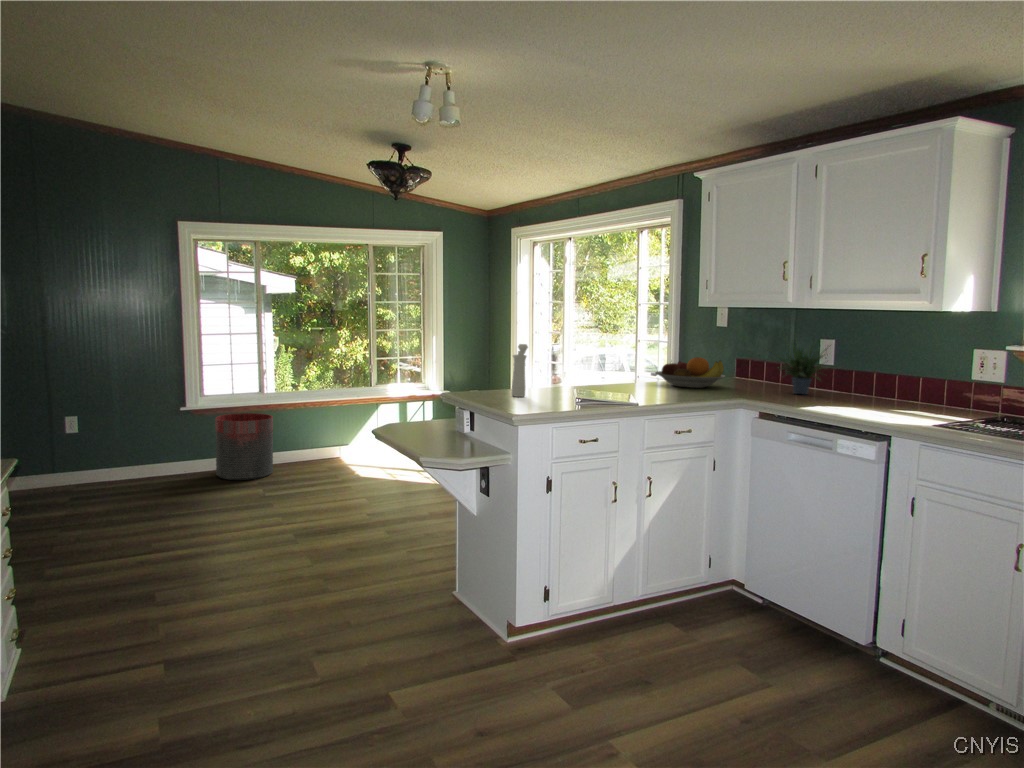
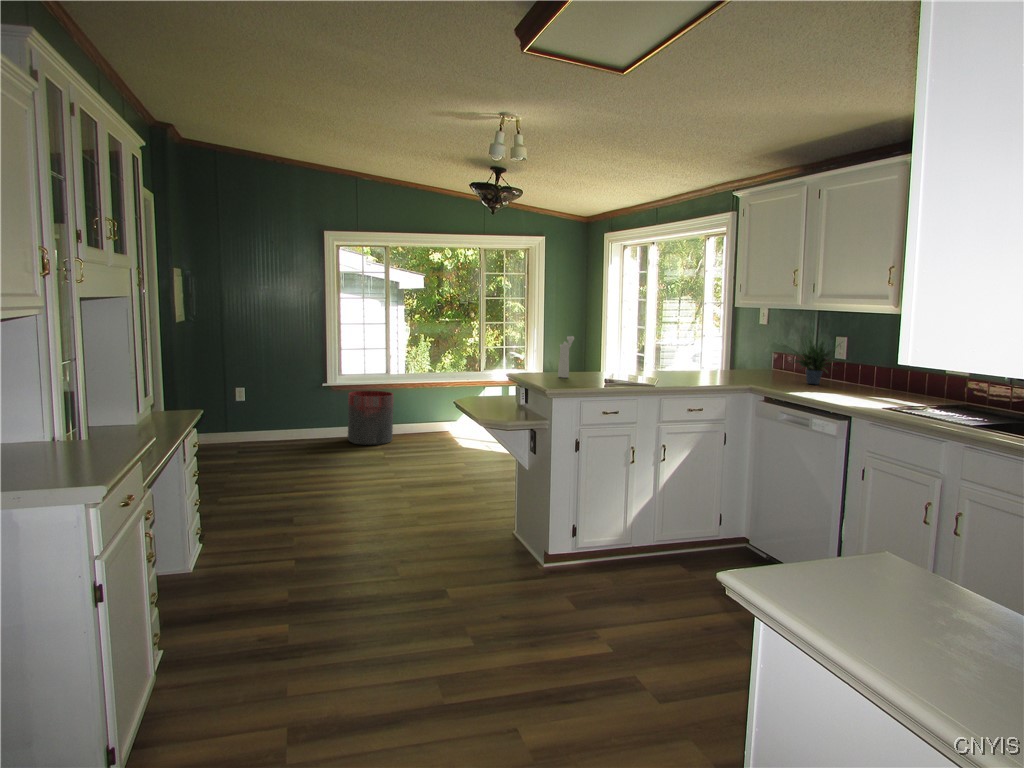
fruit bowl: present [655,357,725,388] -> none [692,351,753,376]

